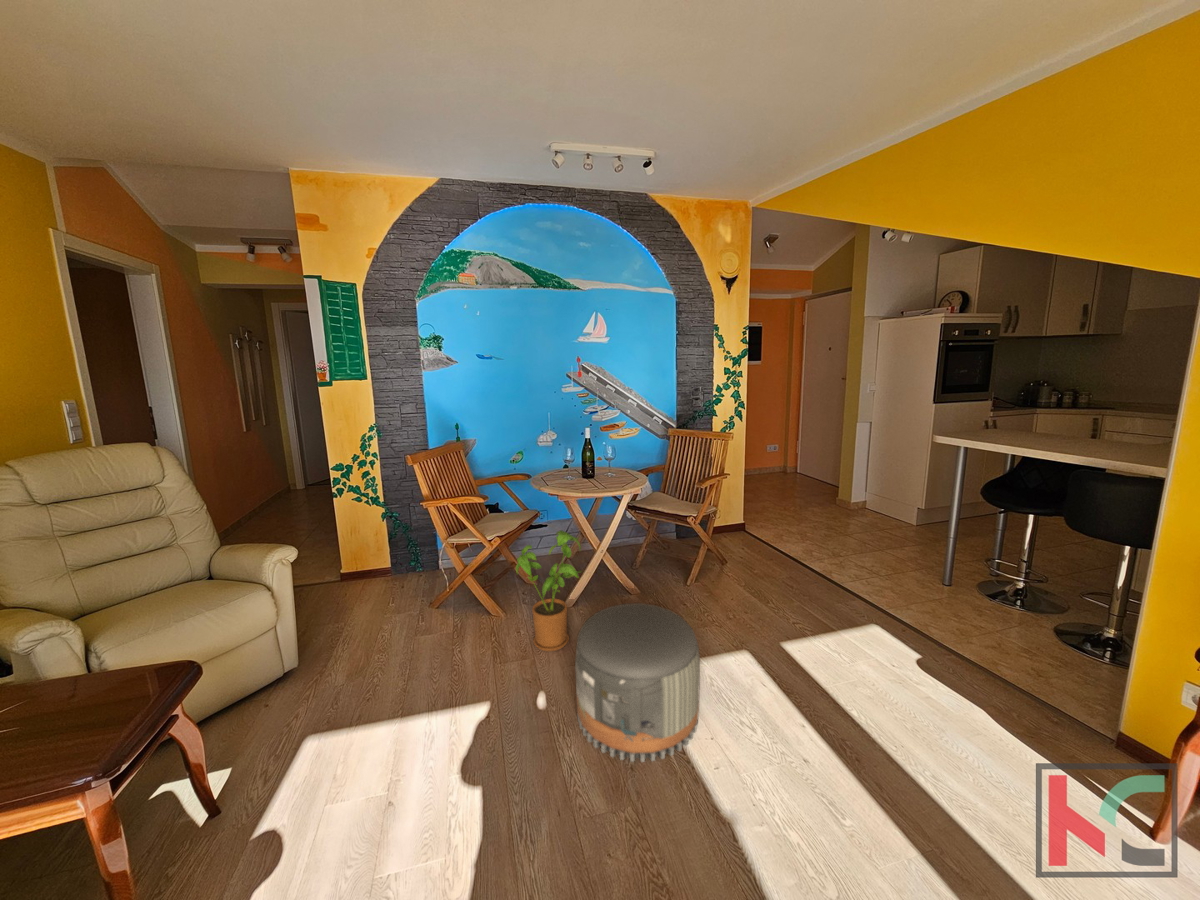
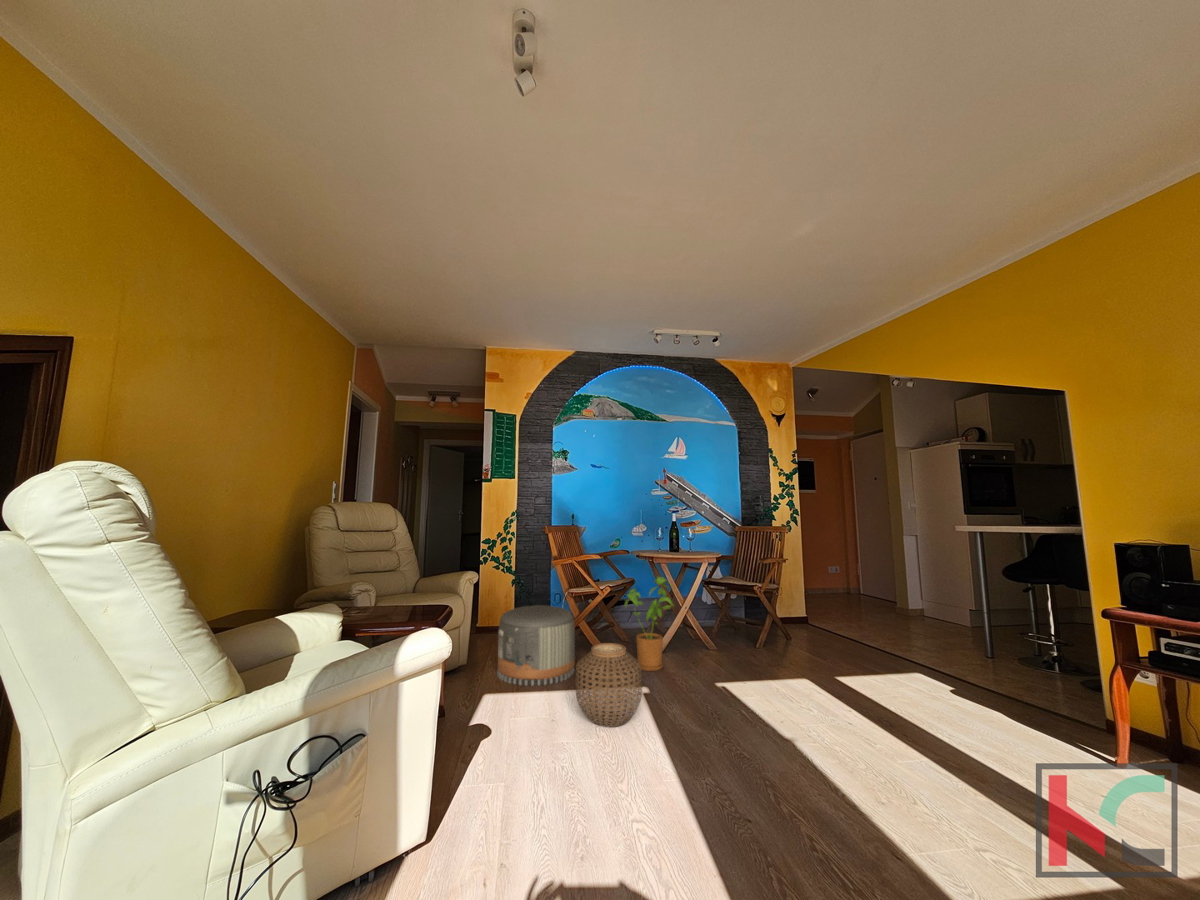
pouf: present [575,603,700,762] -> present [497,605,575,685]
woven basket: none [411,687,518,818] -> present [576,643,642,727]

